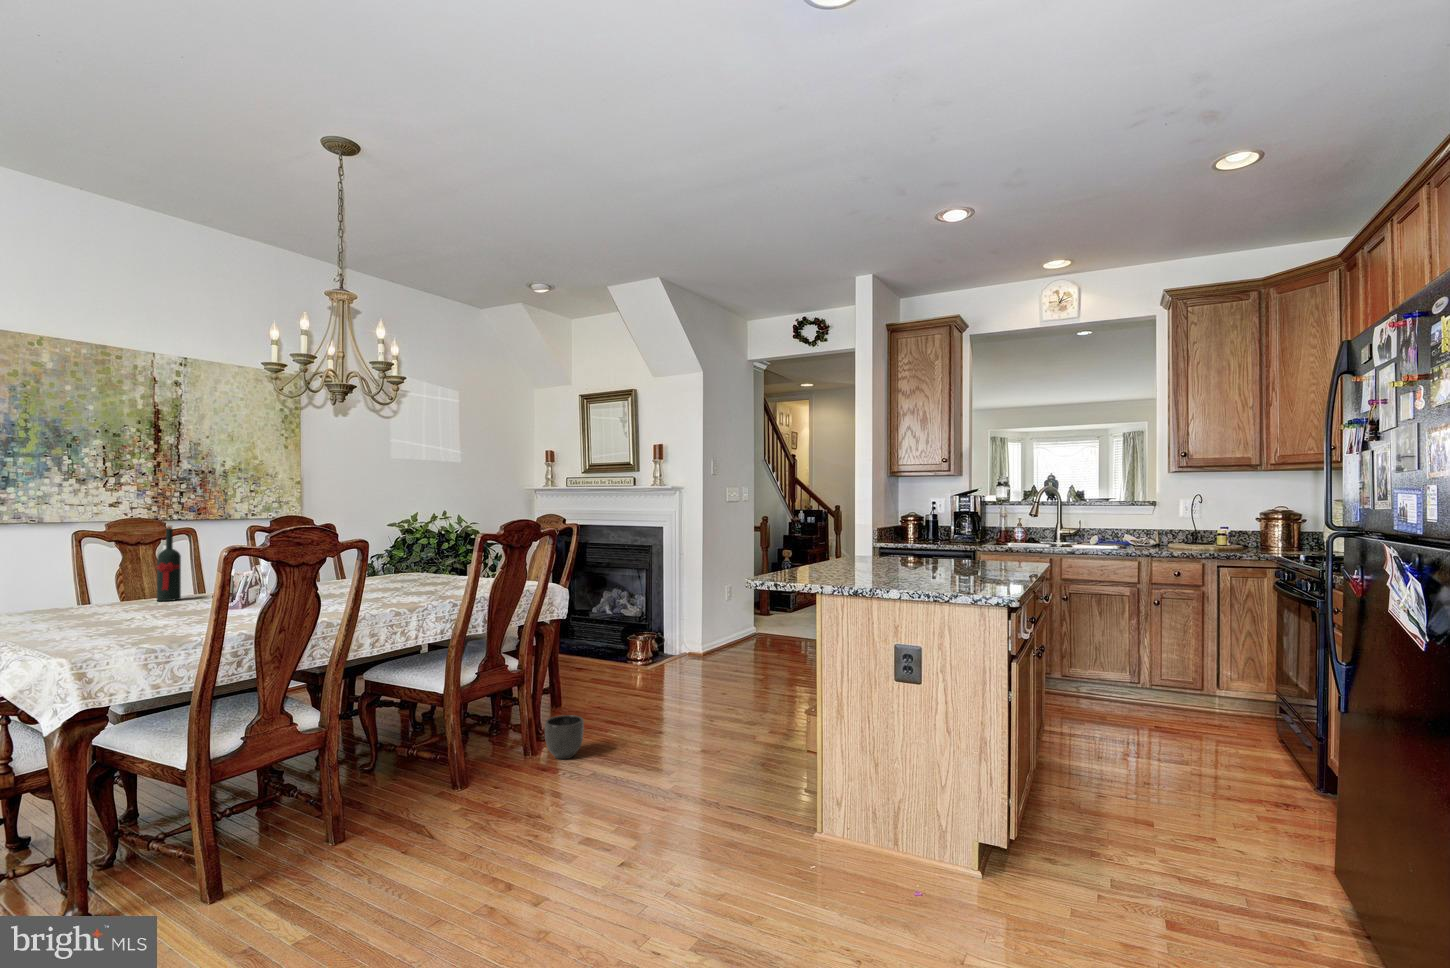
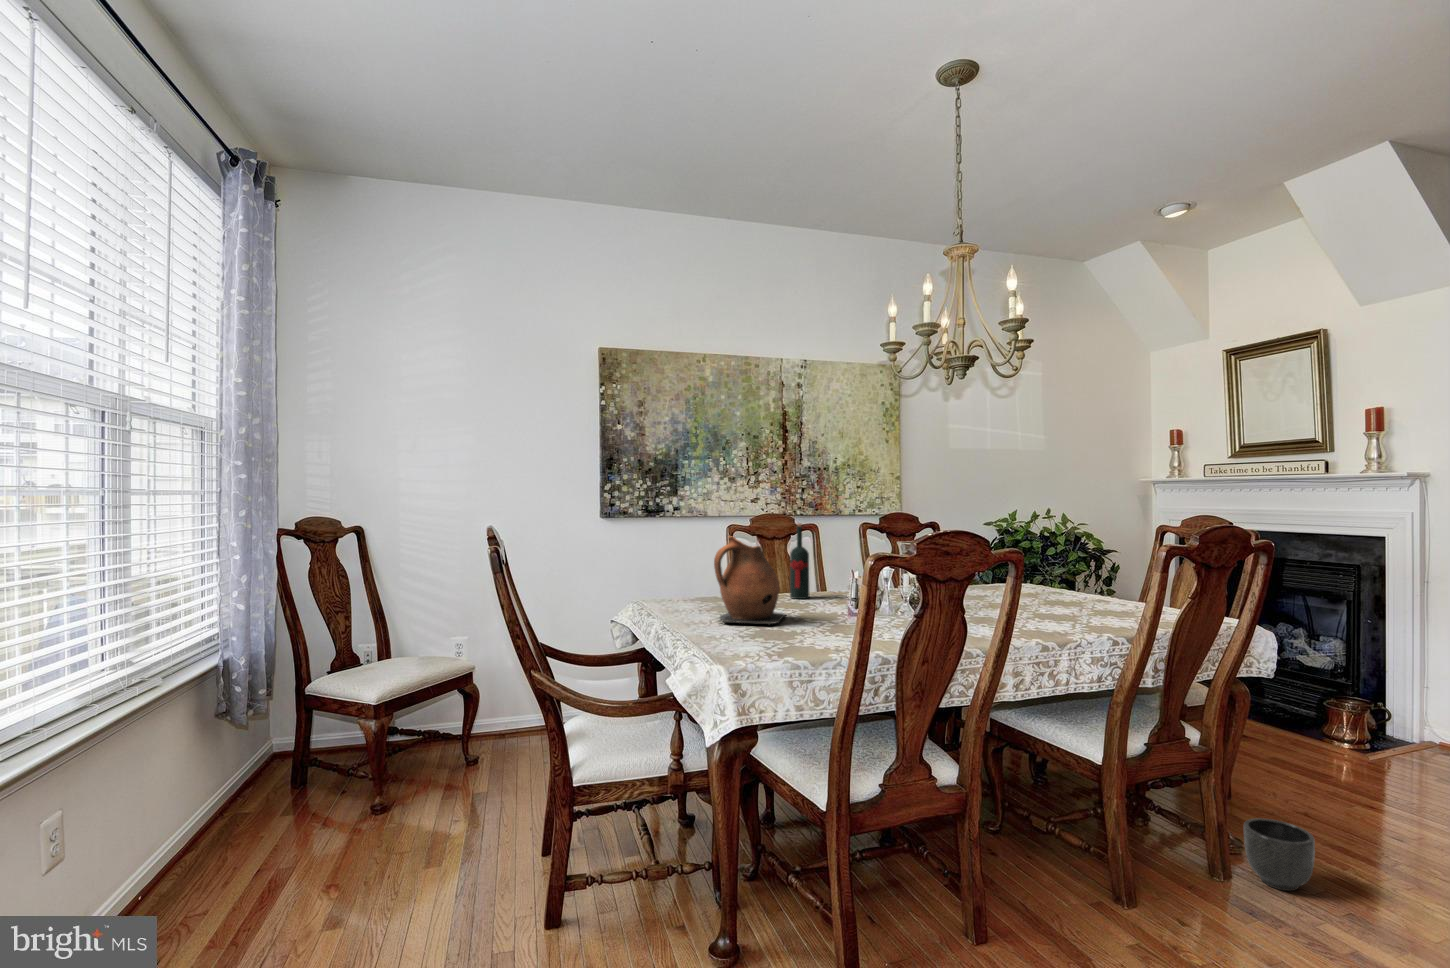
ceramic pitcher: none [50,538,148,627] -> present [714,536,786,625]

